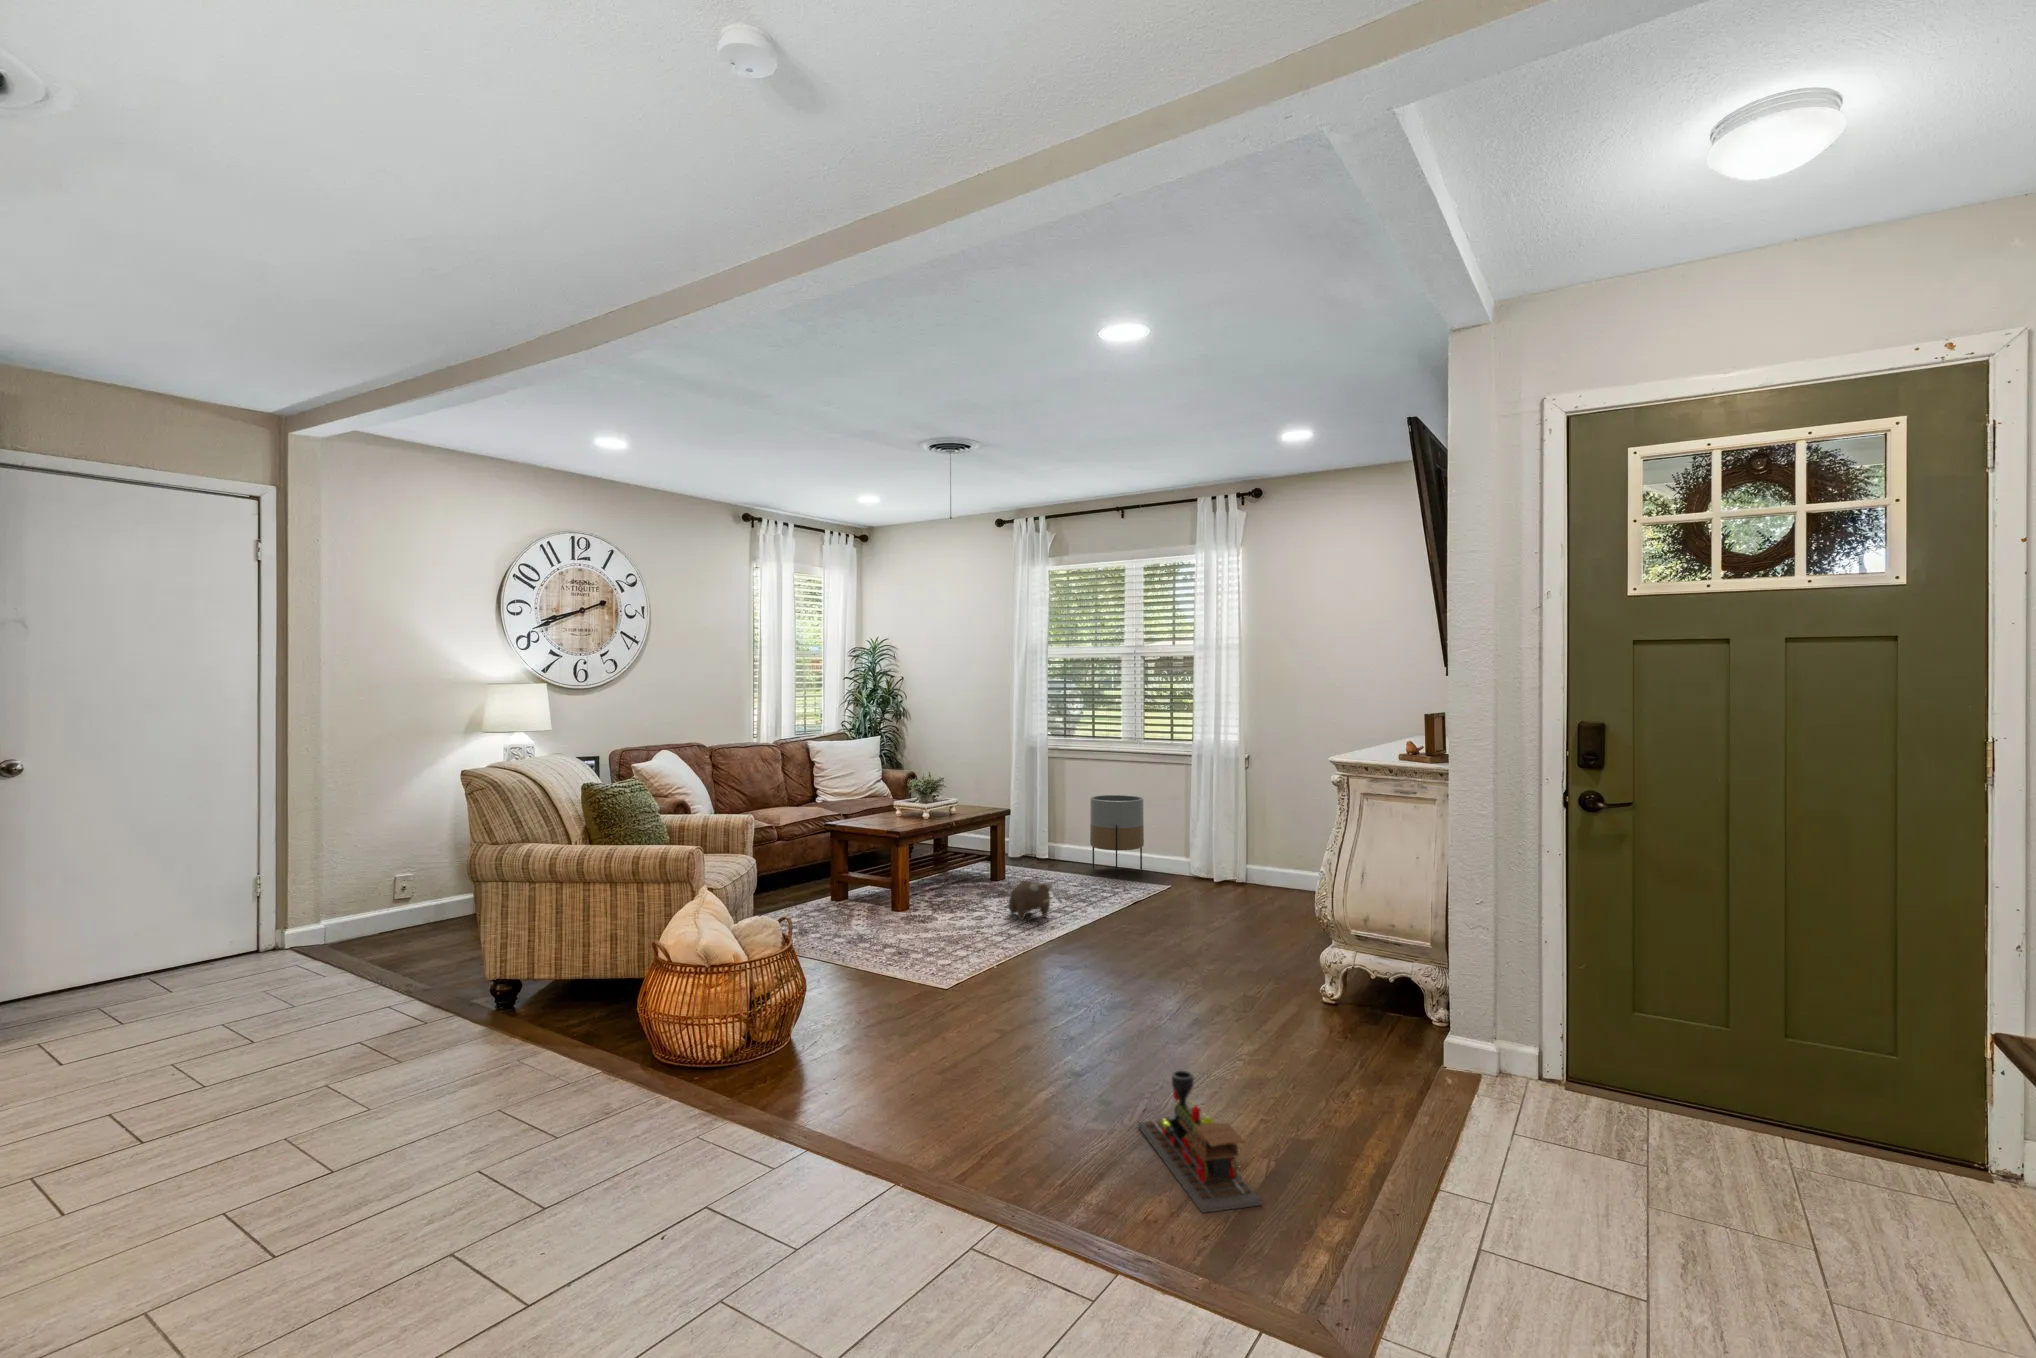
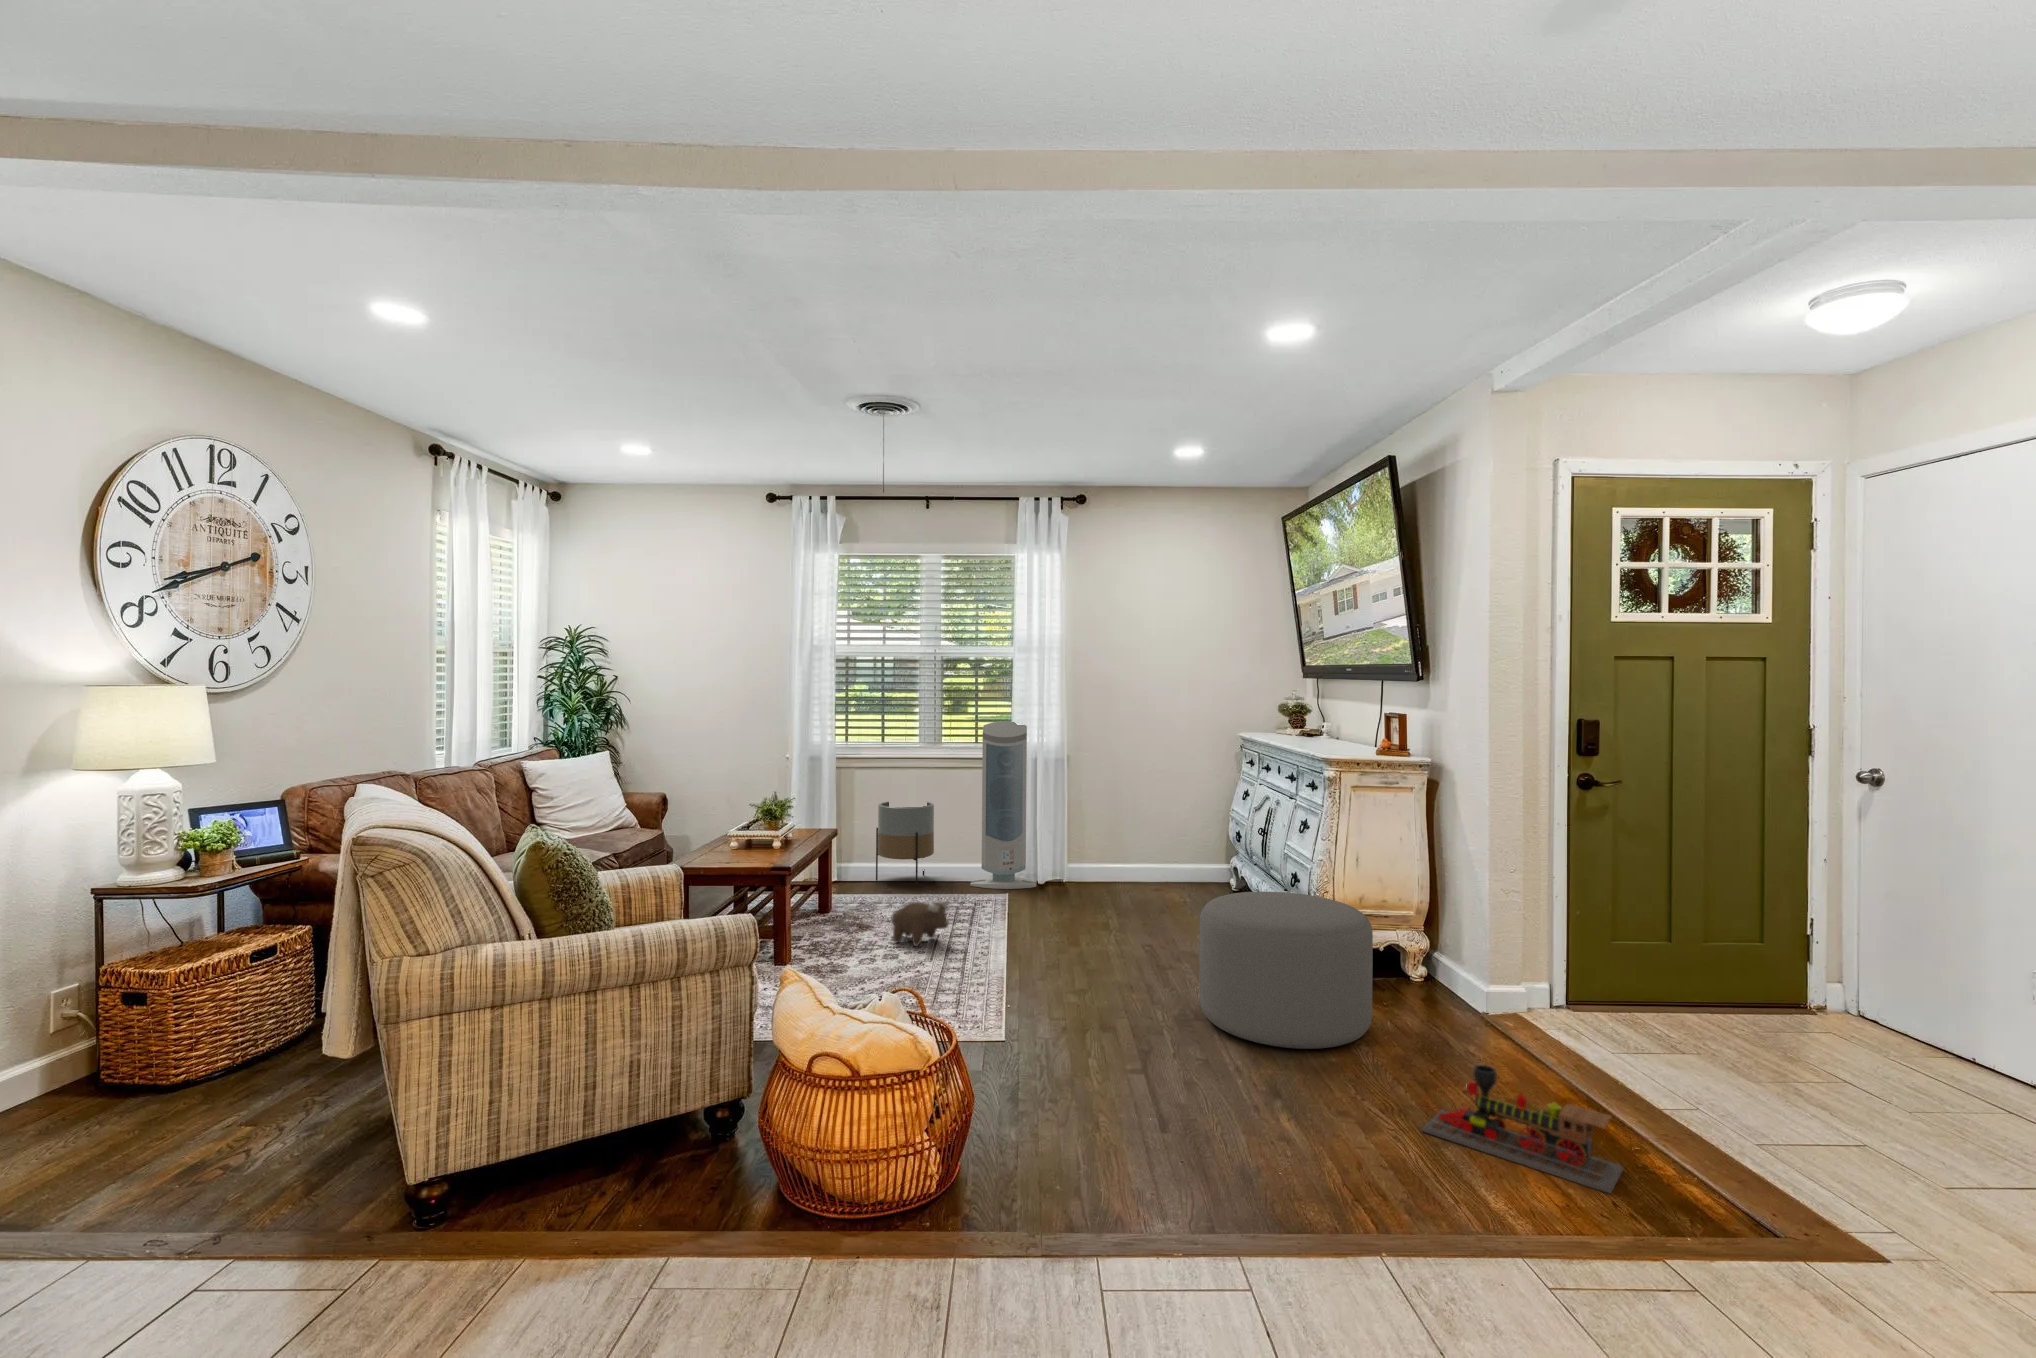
air purifier: none [1165,720,1233,890] -> present [970,721,1037,889]
ottoman: none [1123,895,1297,1055] -> present [1199,892,1373,1049]

